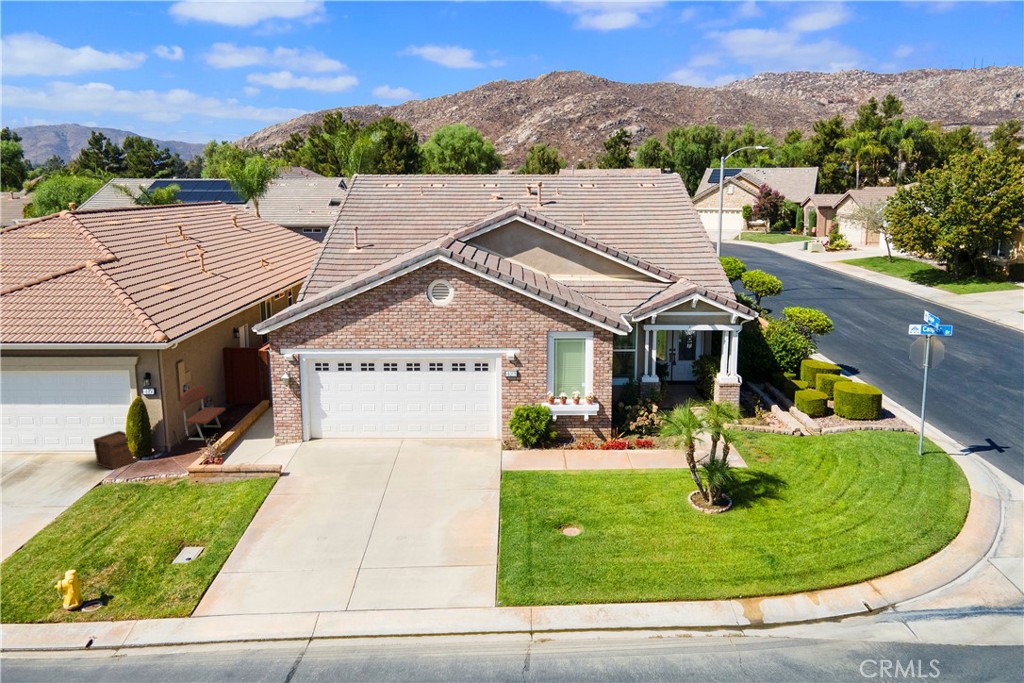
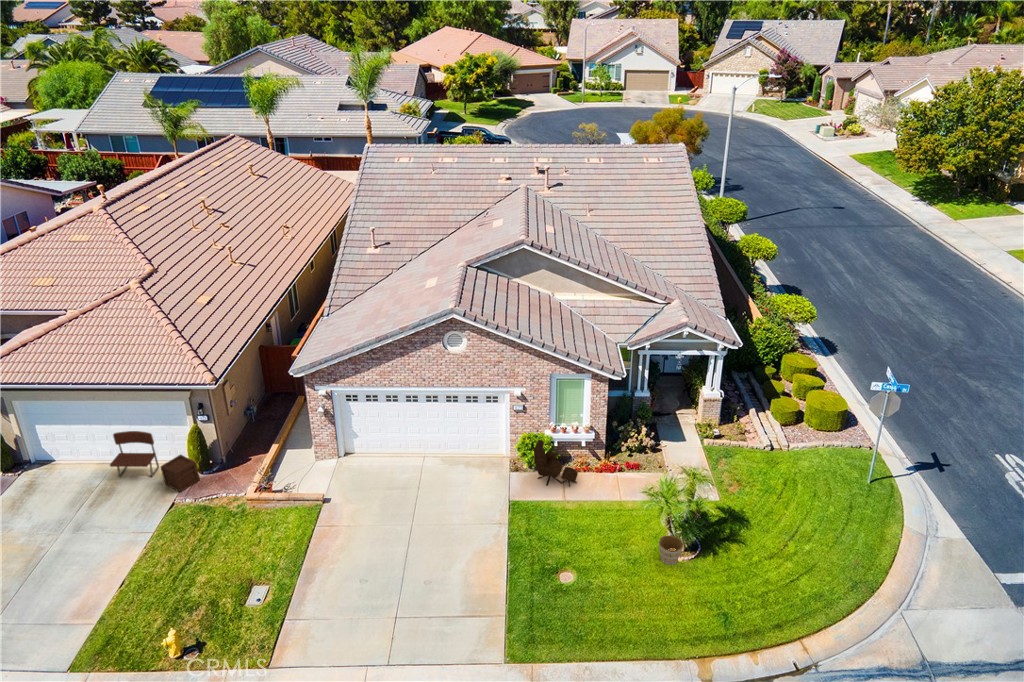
bench: present [180,384,225,440] -> present [110,431,159,477]
lounge chair: none [529,409,580,461] -> present [534,440,578,487]
wooden bucket: none [680,485,711,519] -> present [658,535,684,565]

